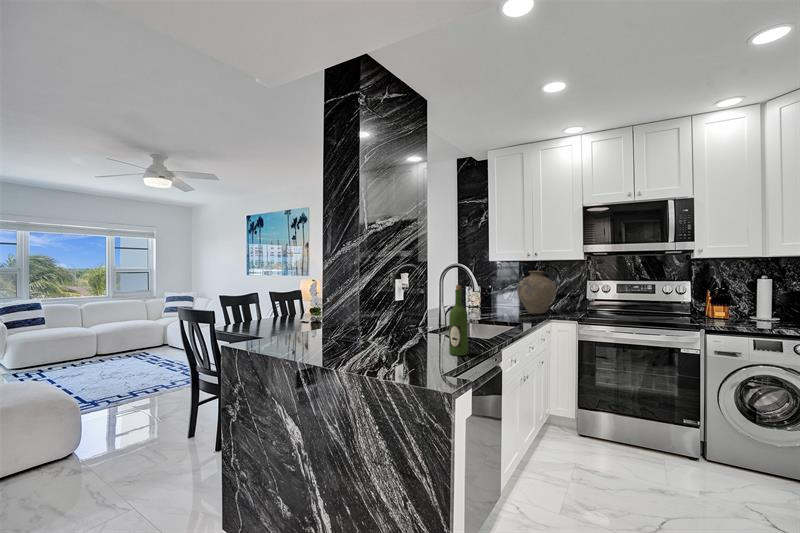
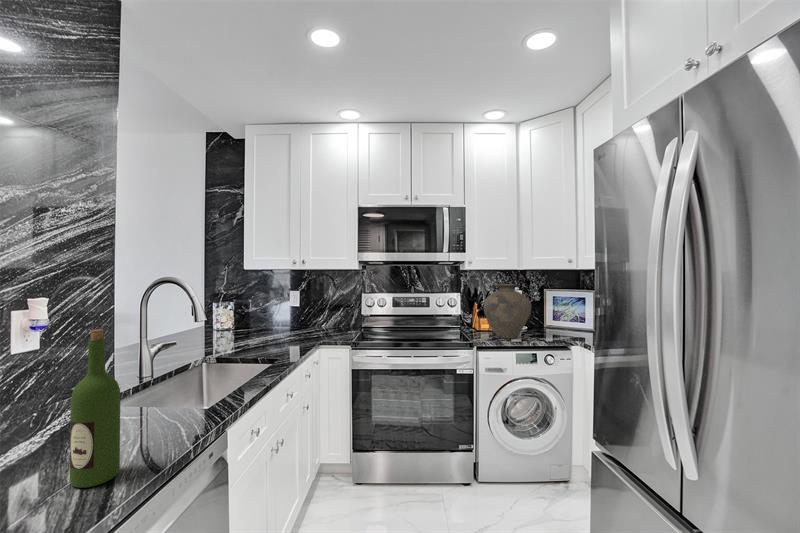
vase: present [517,271,556,314] -> present [484,284,531,338]

